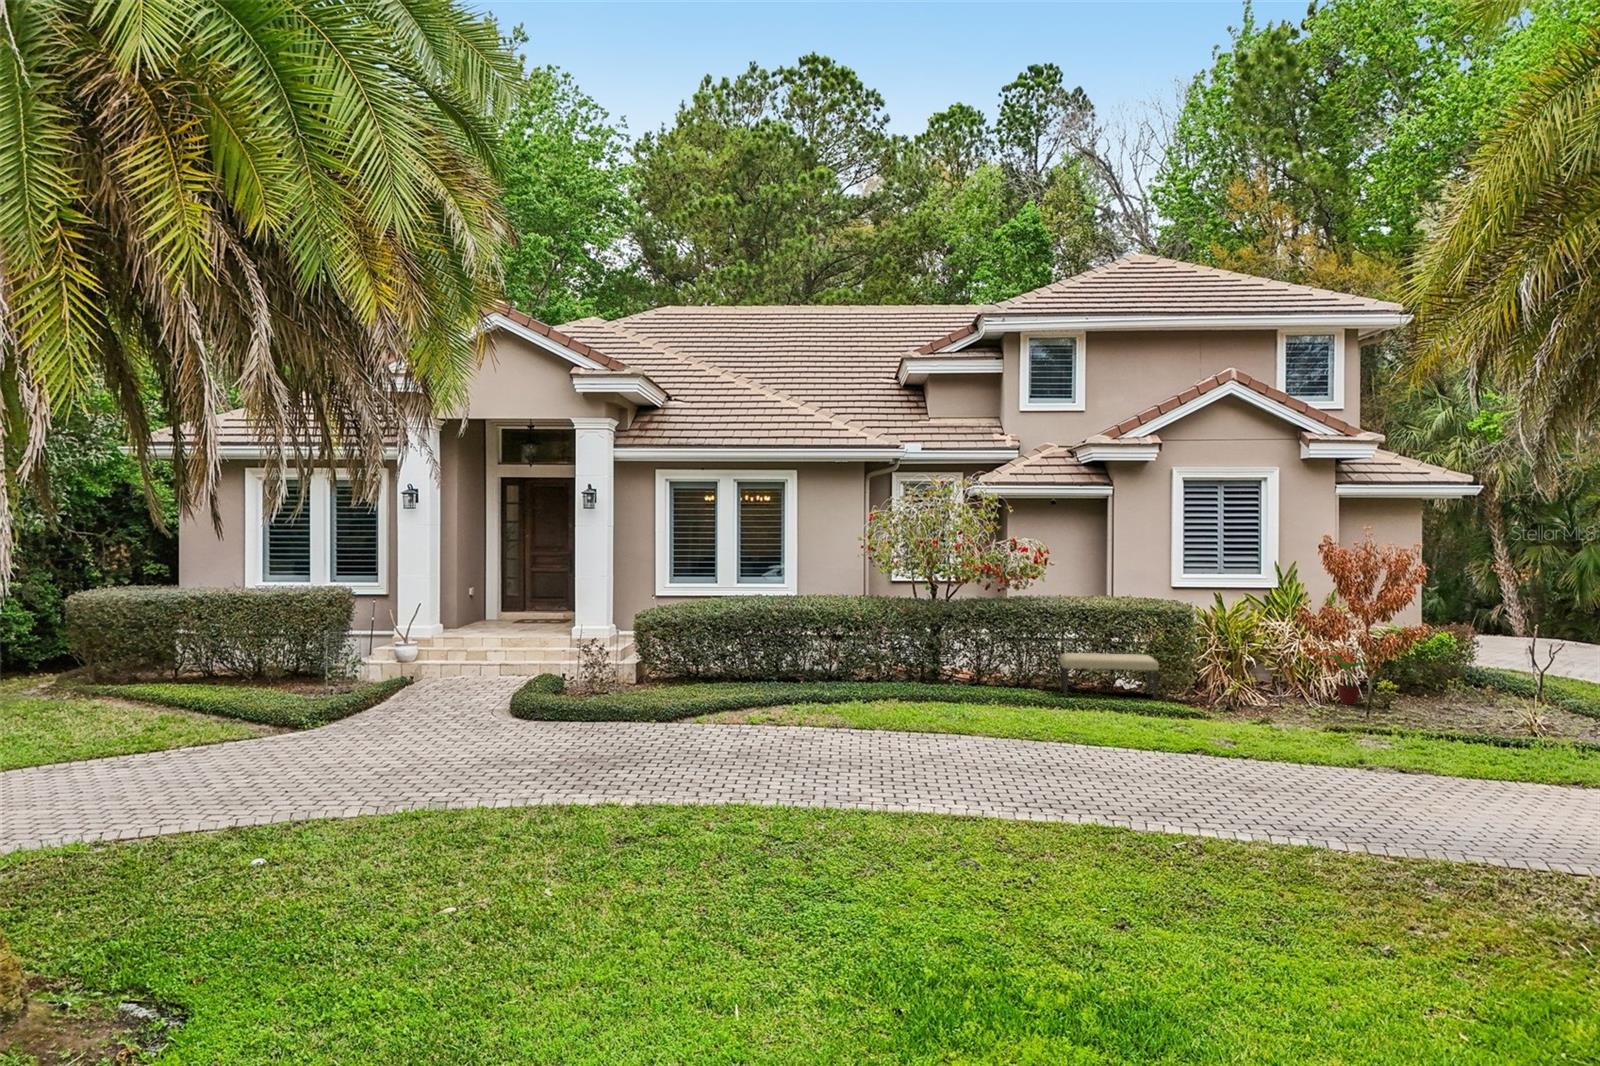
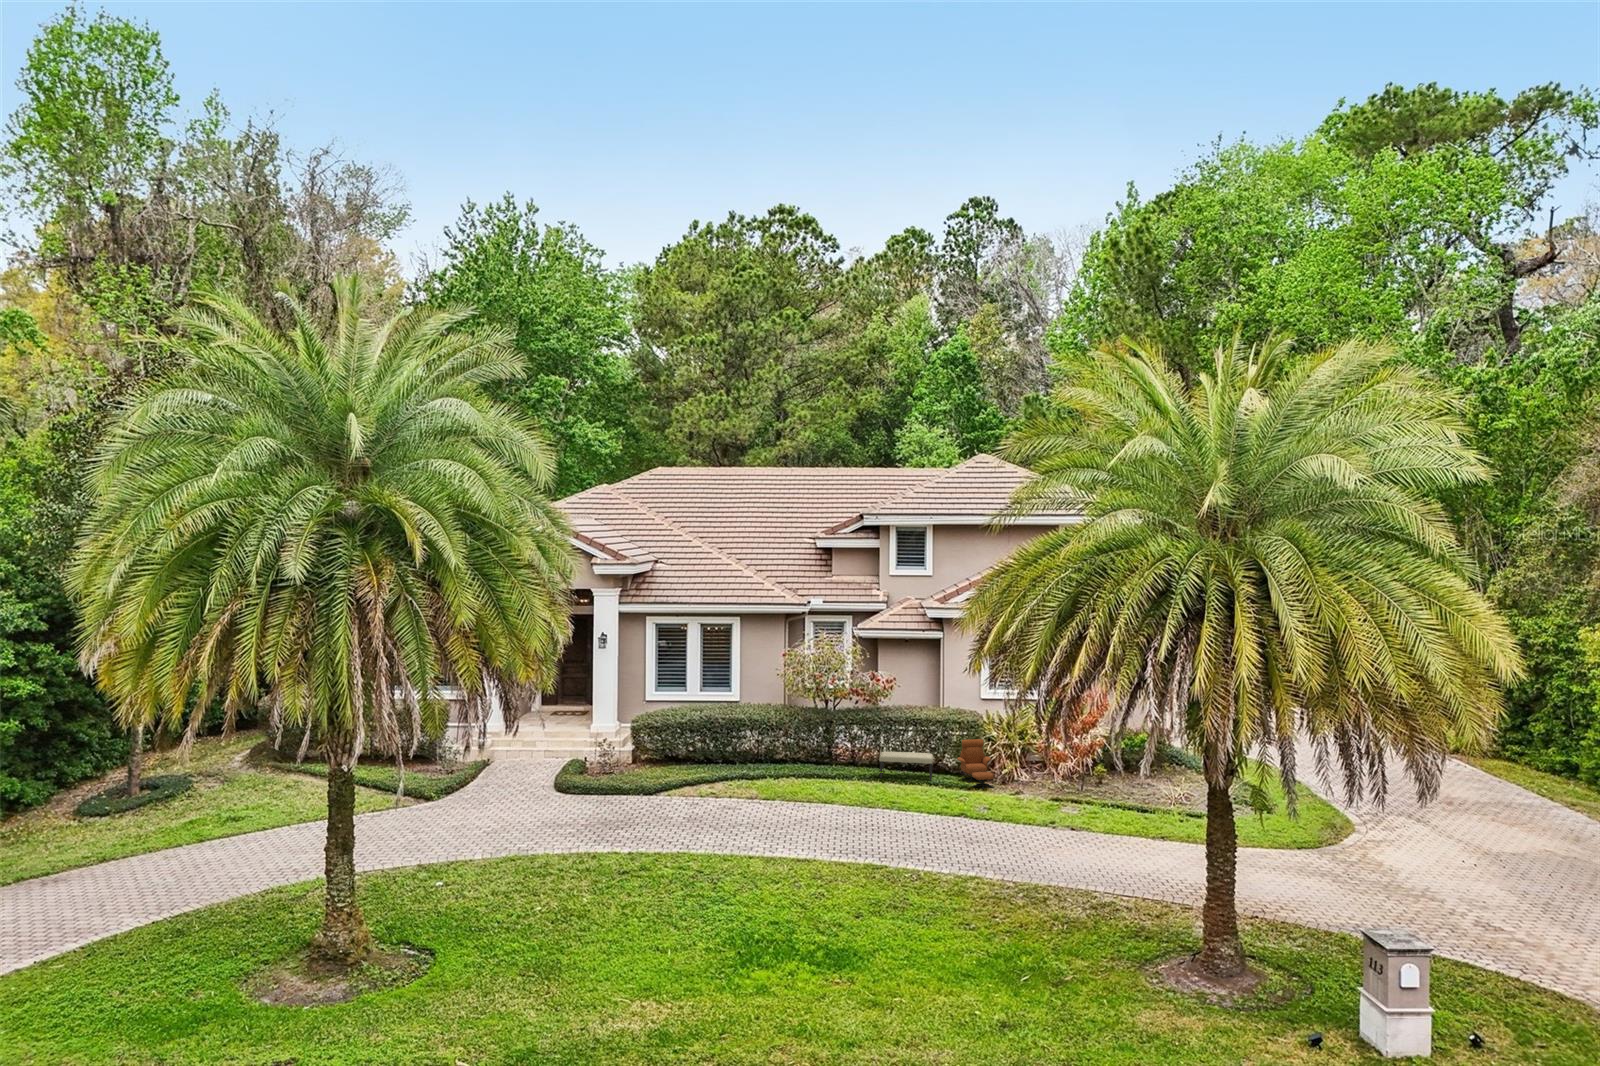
lounge chair: none [1199,629,1279,712] -> present [957,739,993,789]
potted plant: present [1318,655,1373,705] -> none [1022,755,1053,785]

